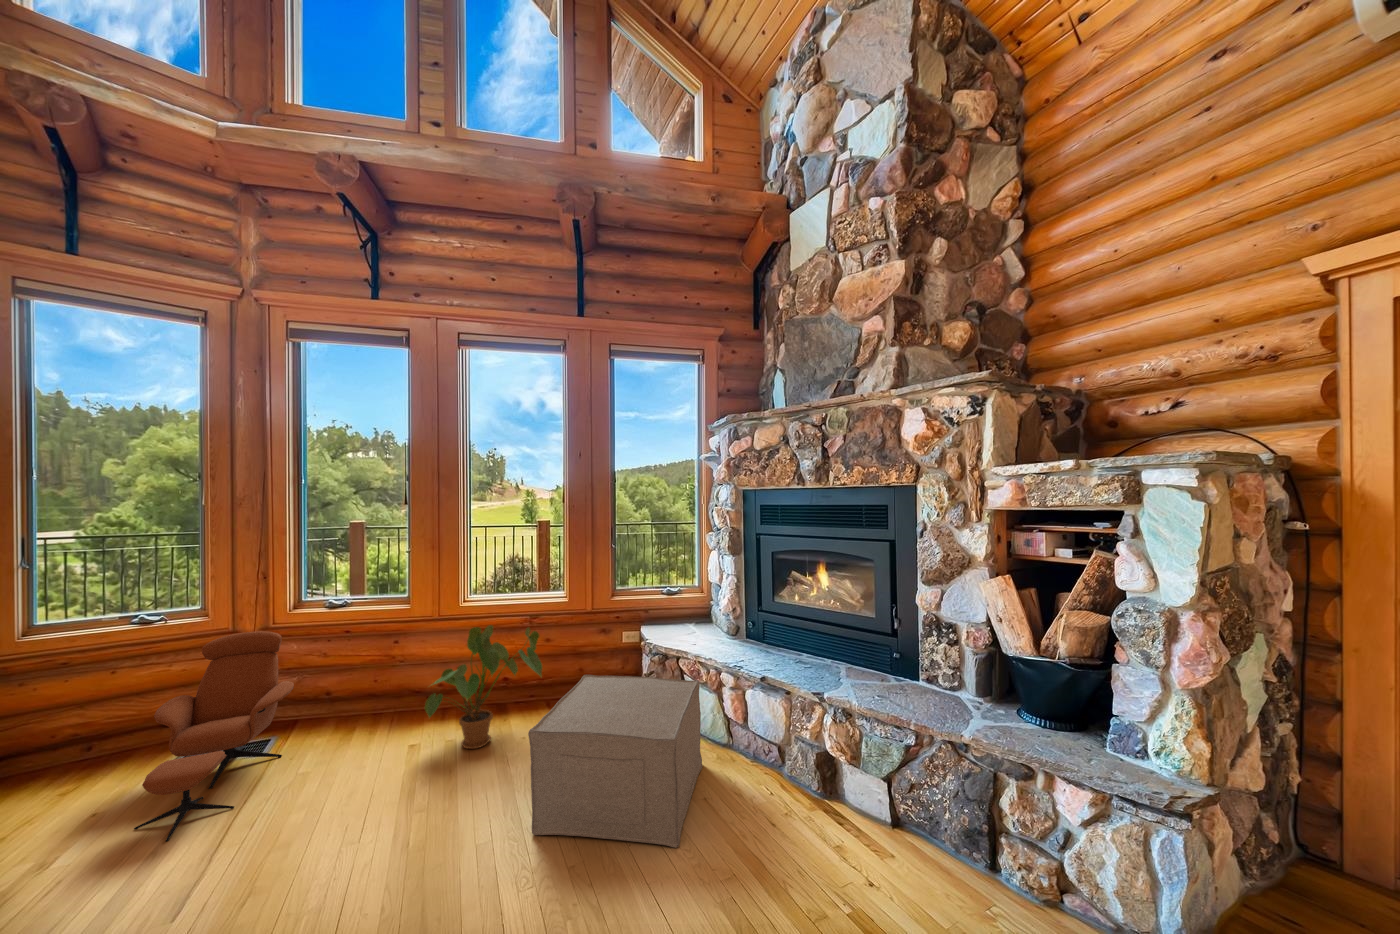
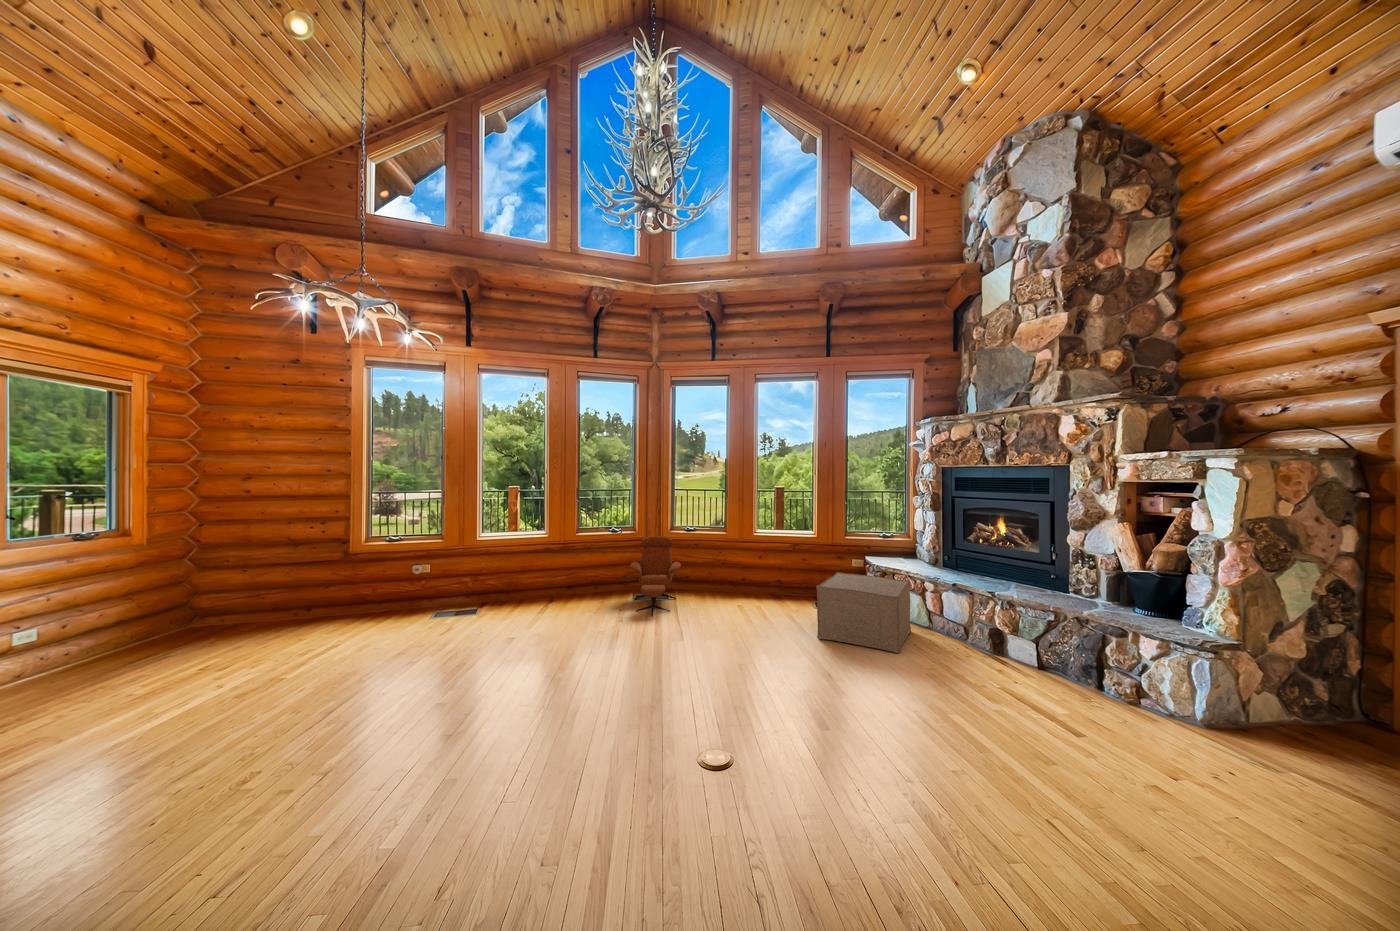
house plant: present [425,625,542,749] -> none [746,545,810,609]

